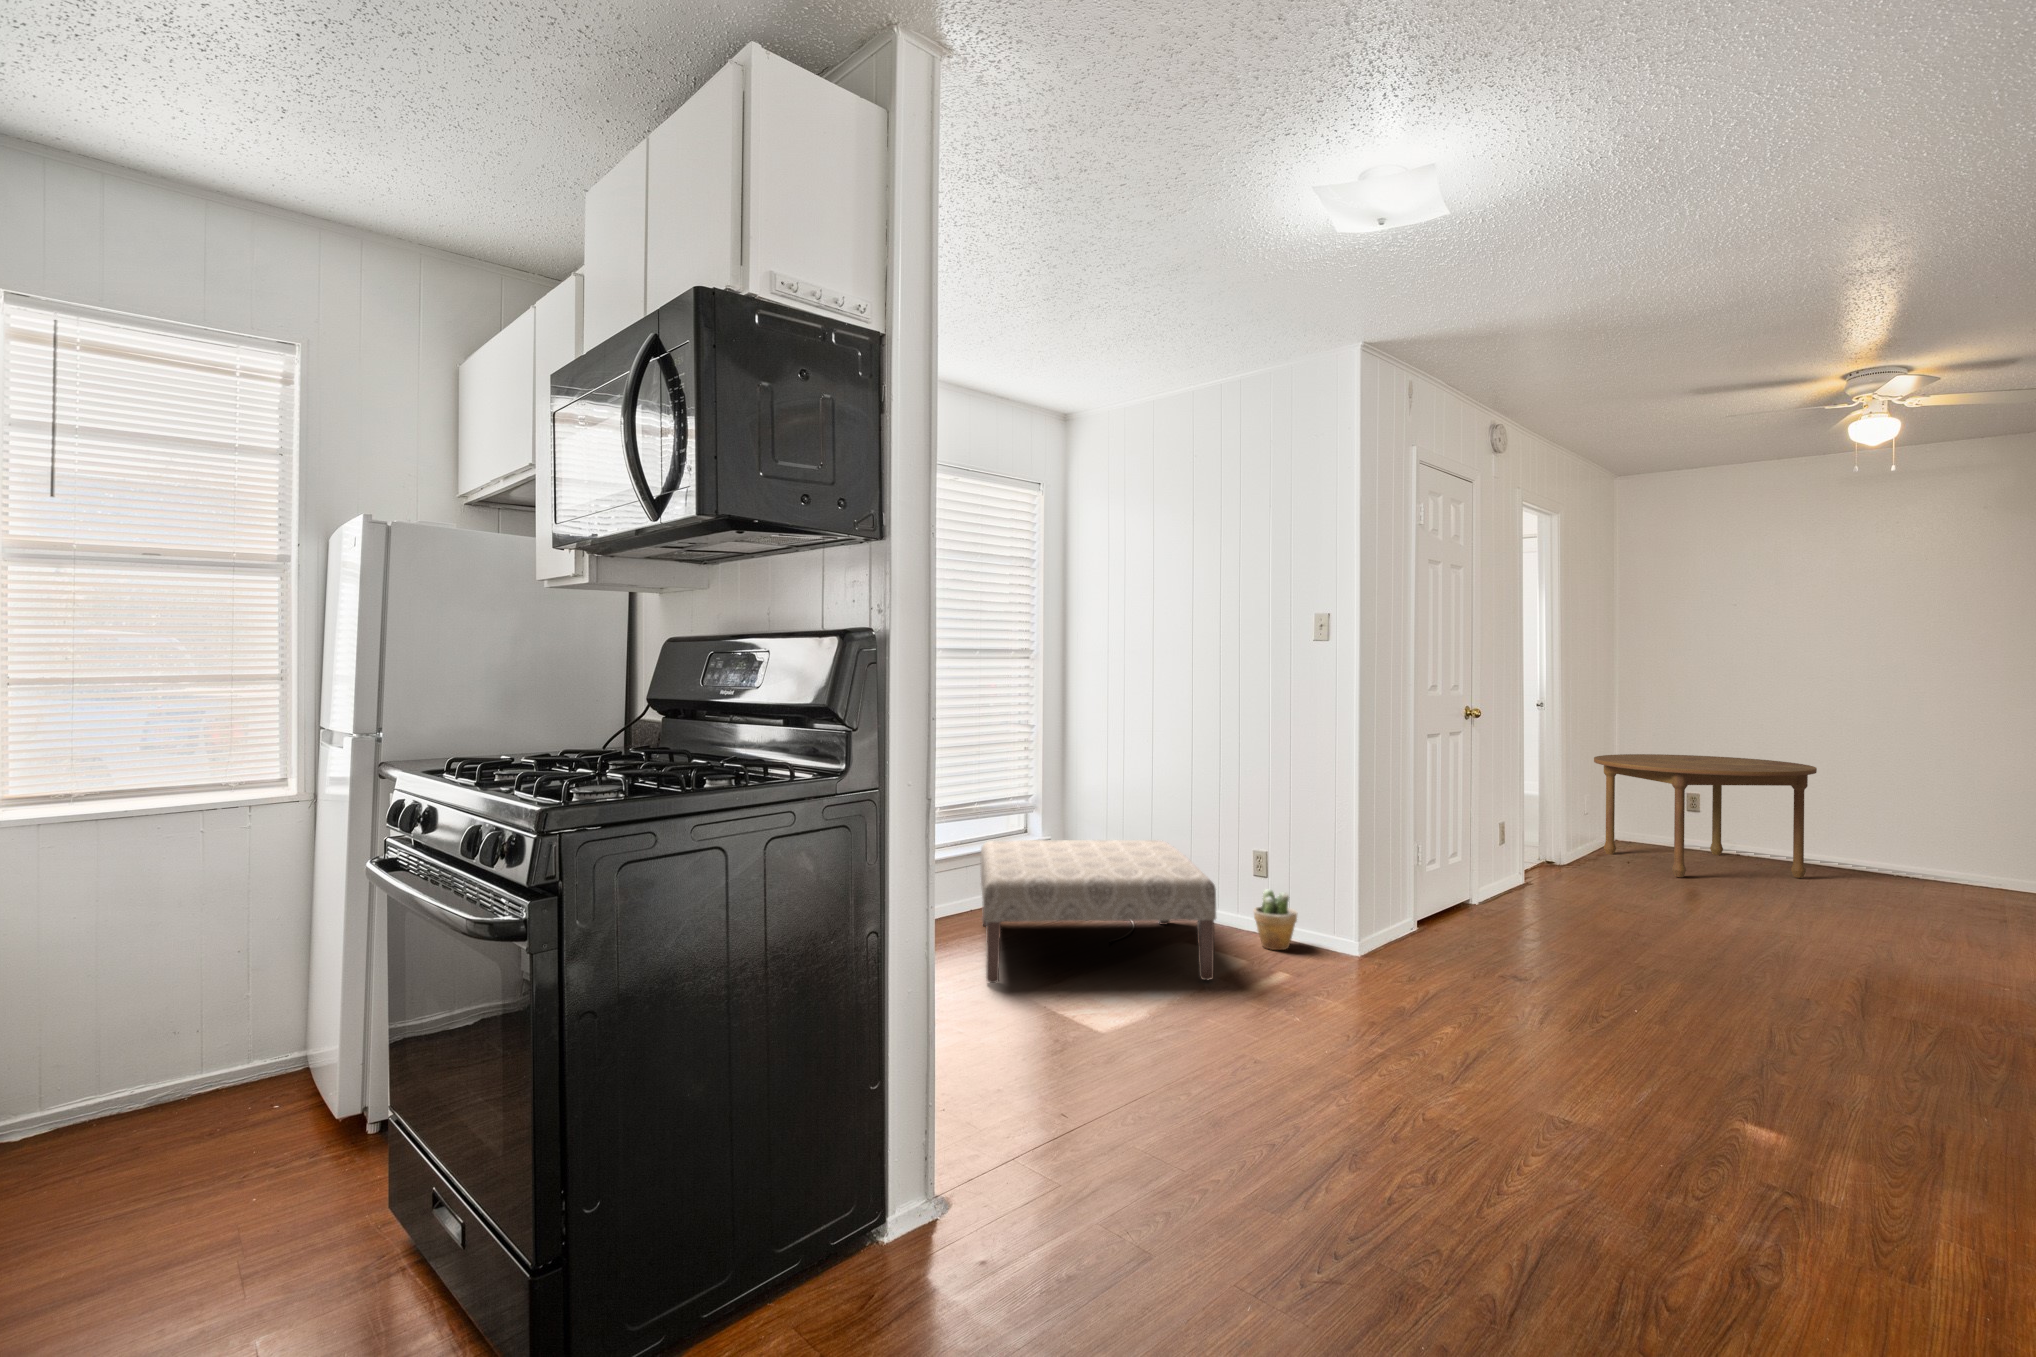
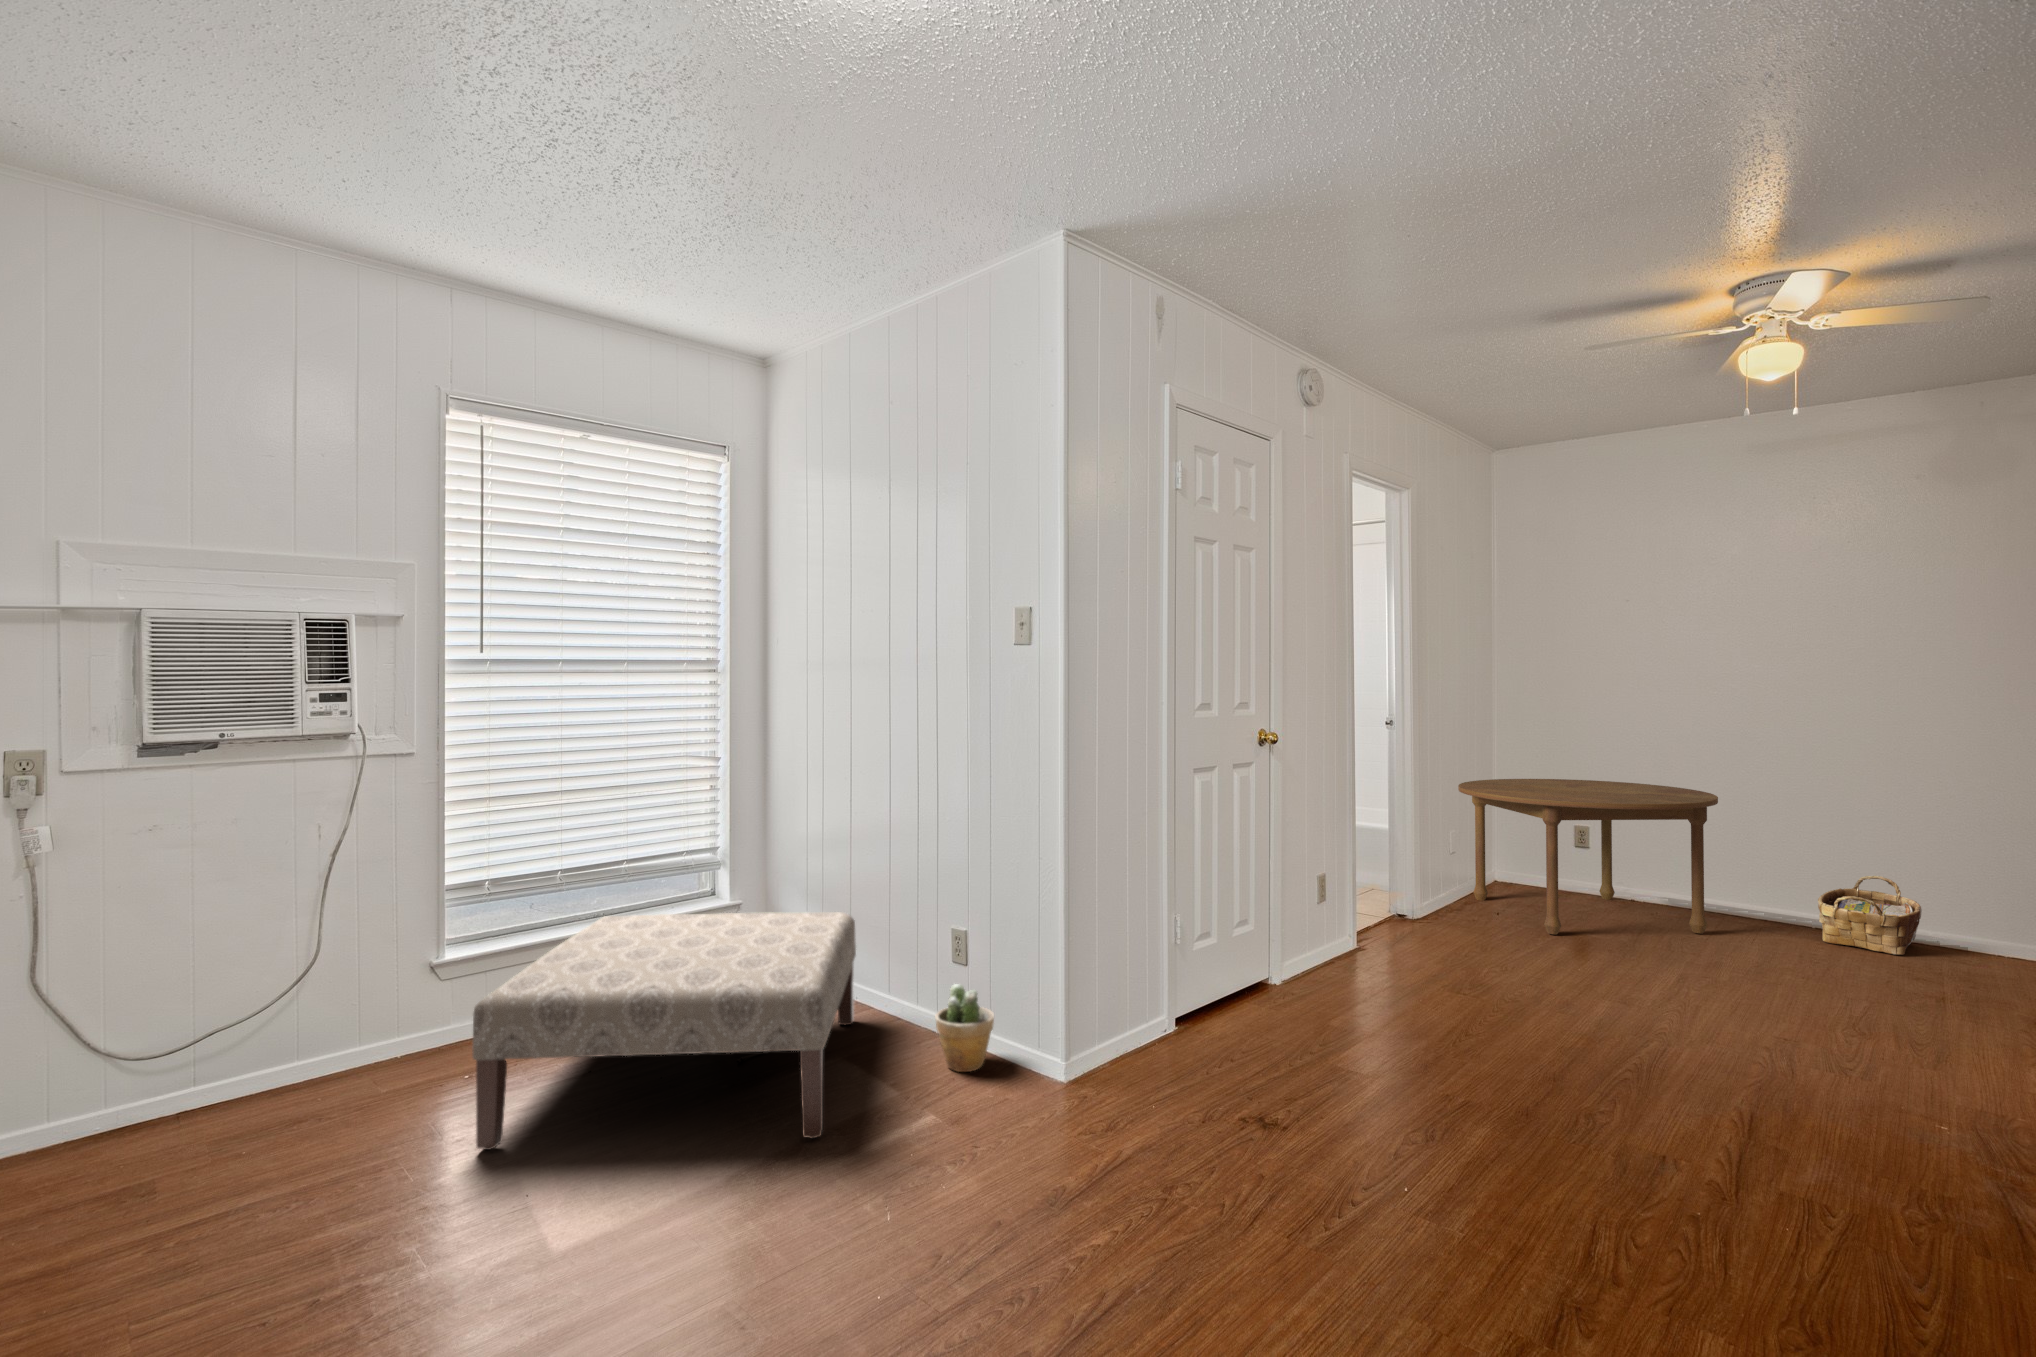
woven basket: none [1898,832,1983,893] -> present [1818,876,1922,955]

